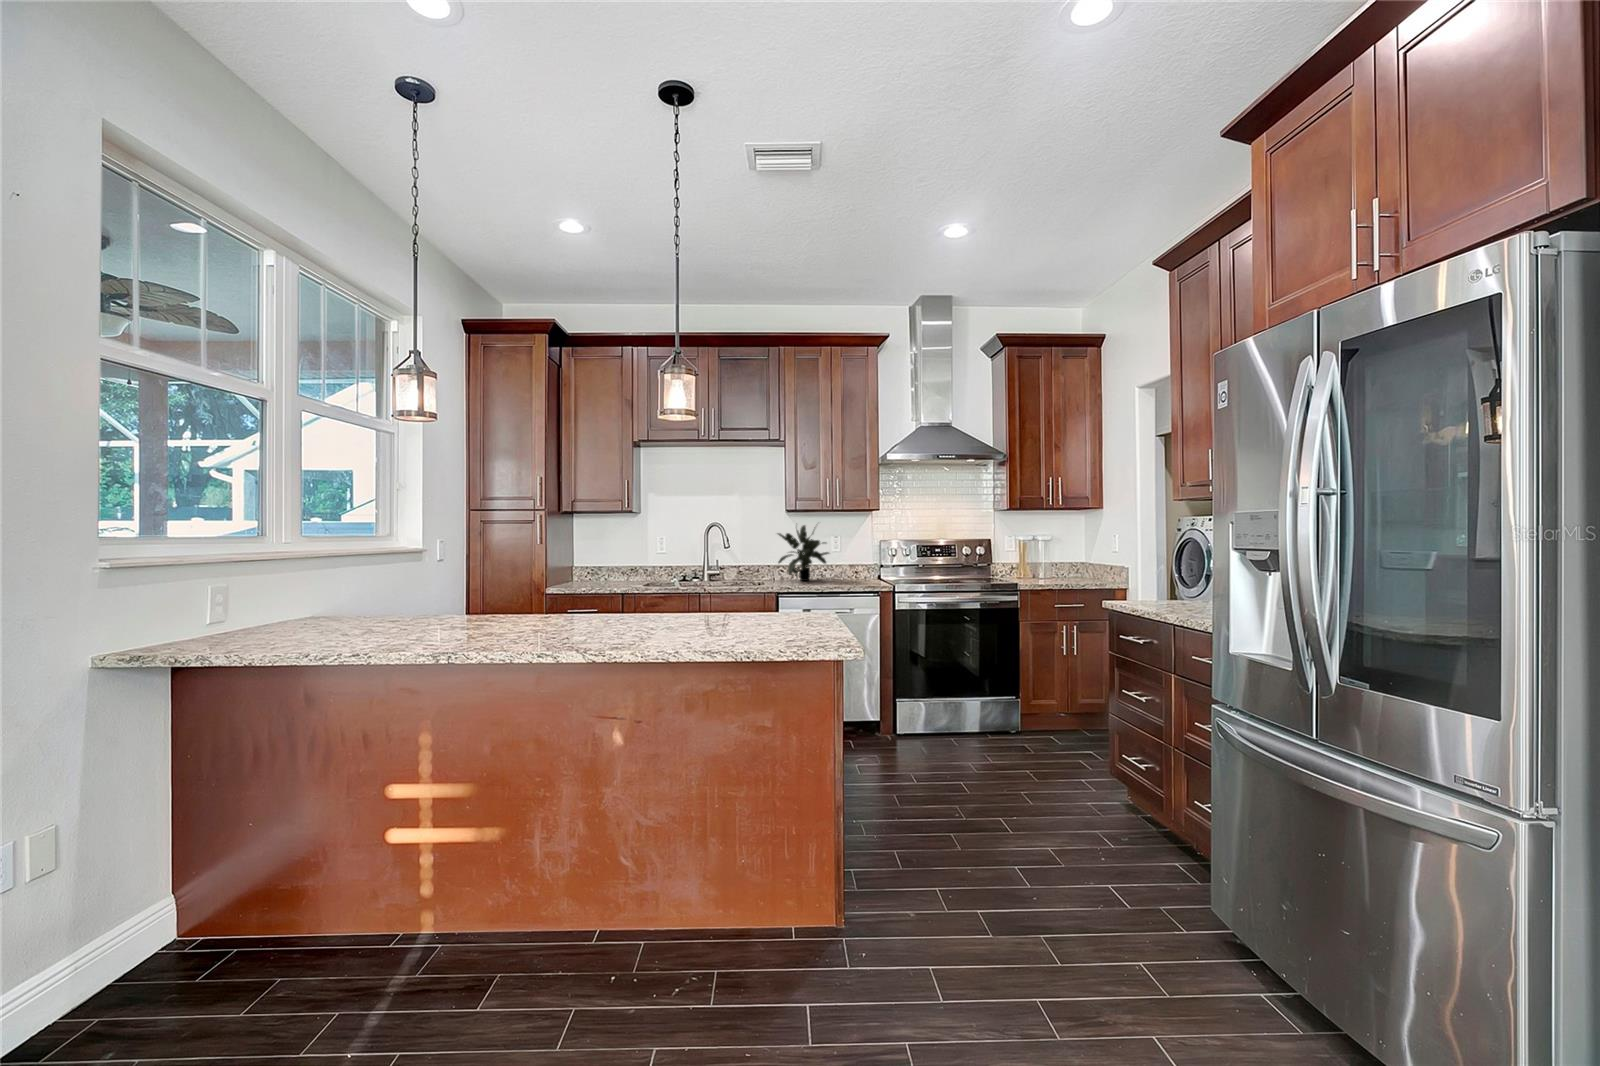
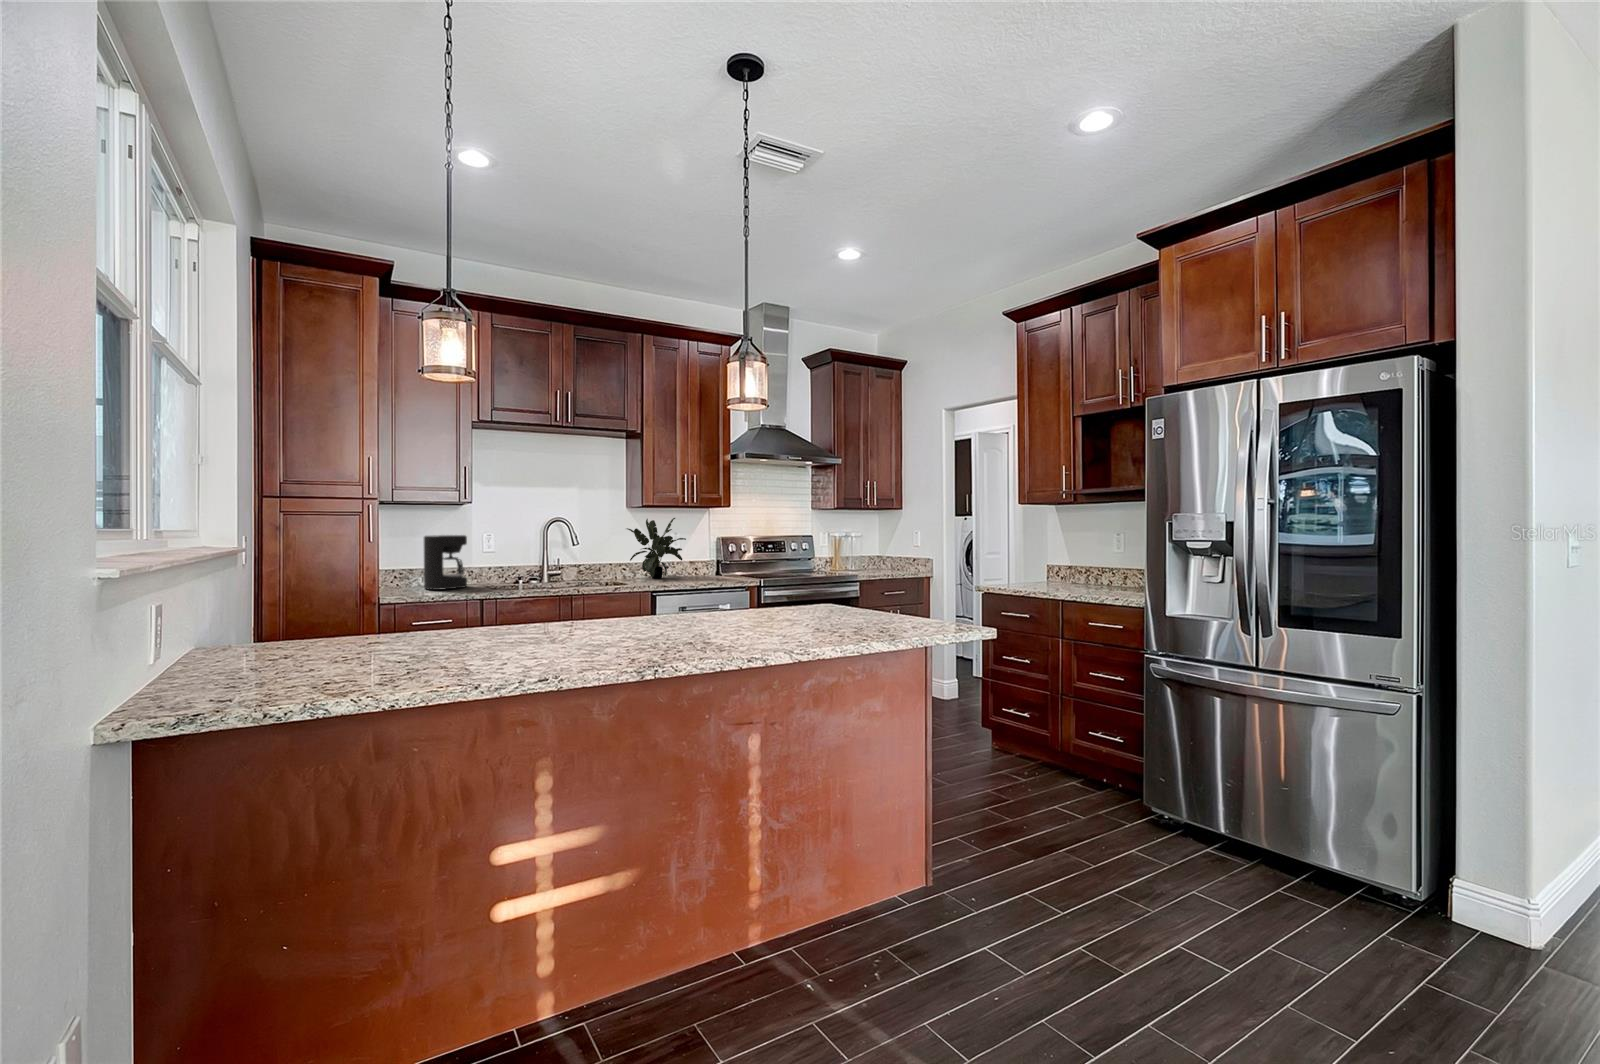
coffee maker: none [603,540,638,585] -> present [424,535,467,590]

